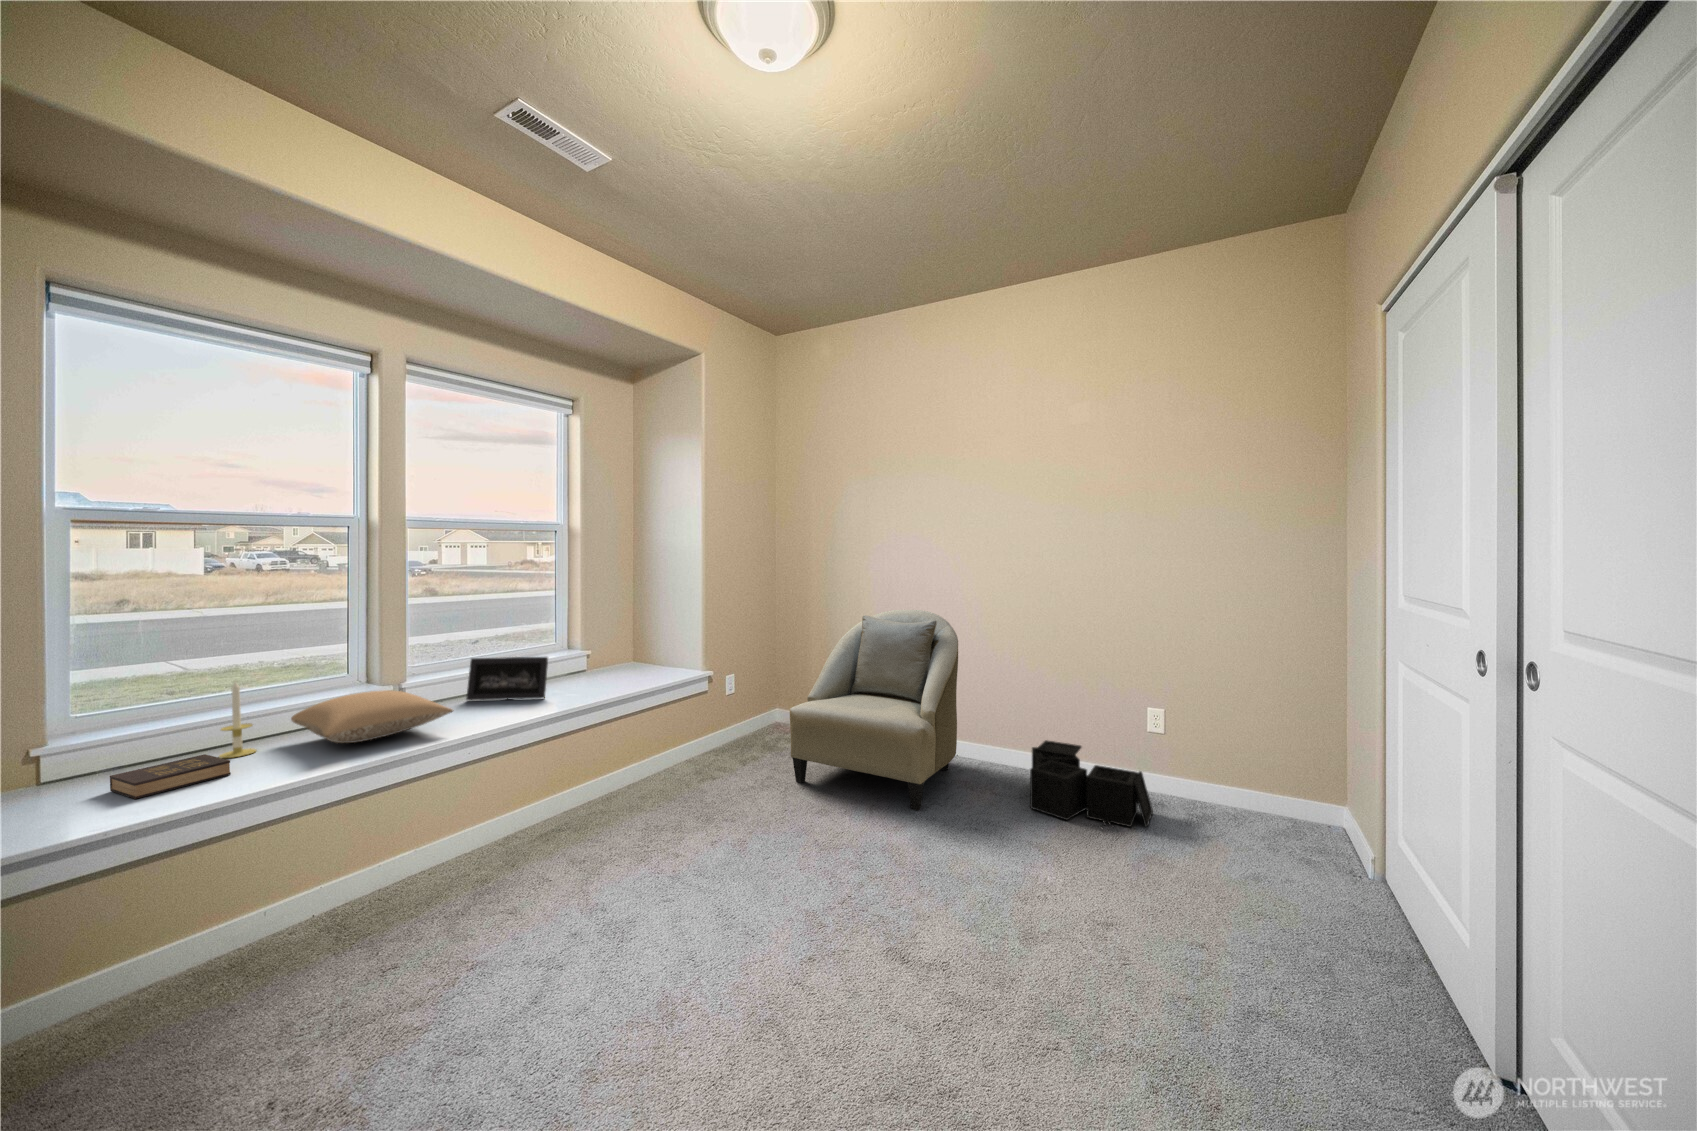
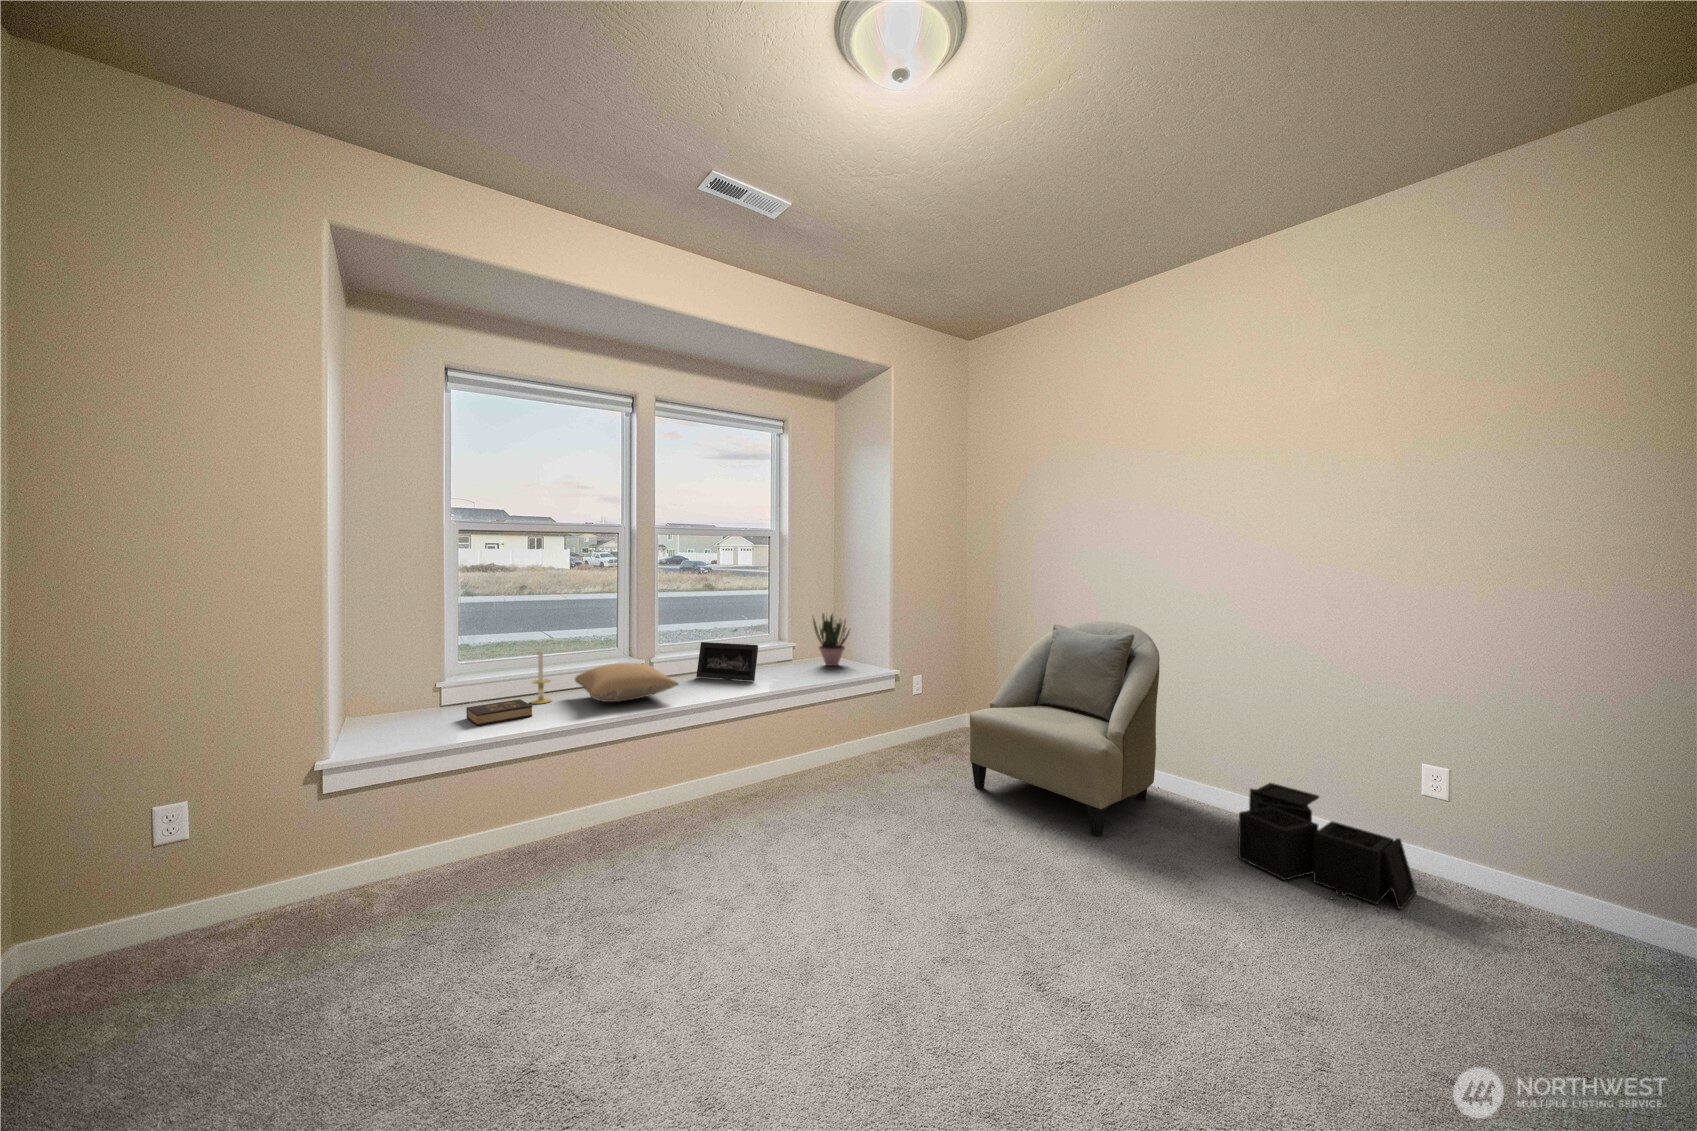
potted plant: none [608,614,653,674] -> present [813,614,849,666]

